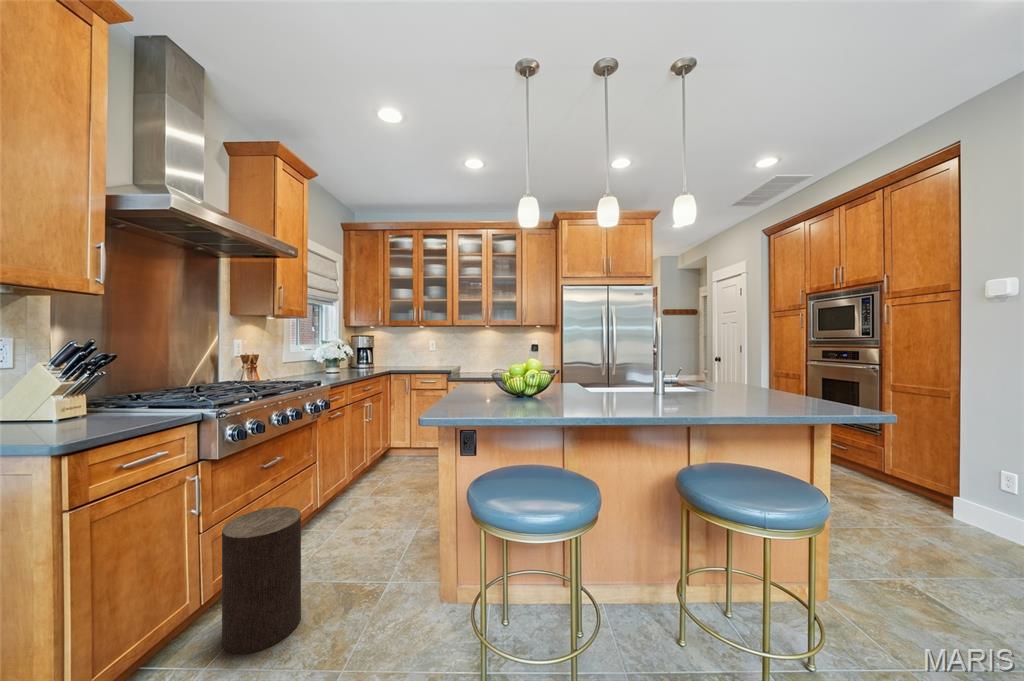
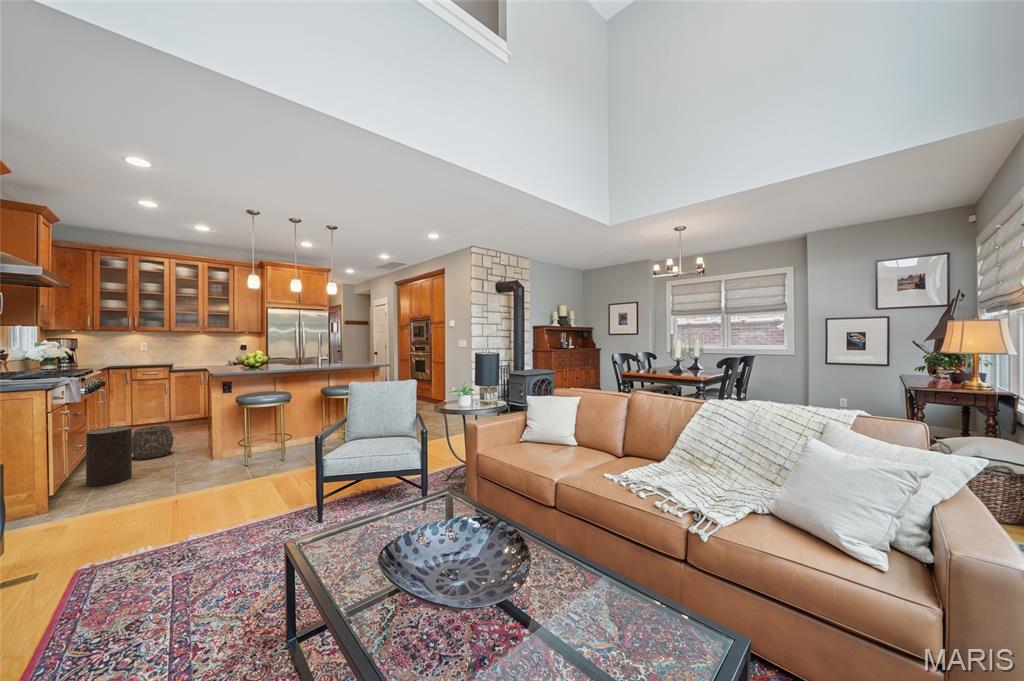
woven basket: none [354,480,413,547] -> present [132,425,173,459]

